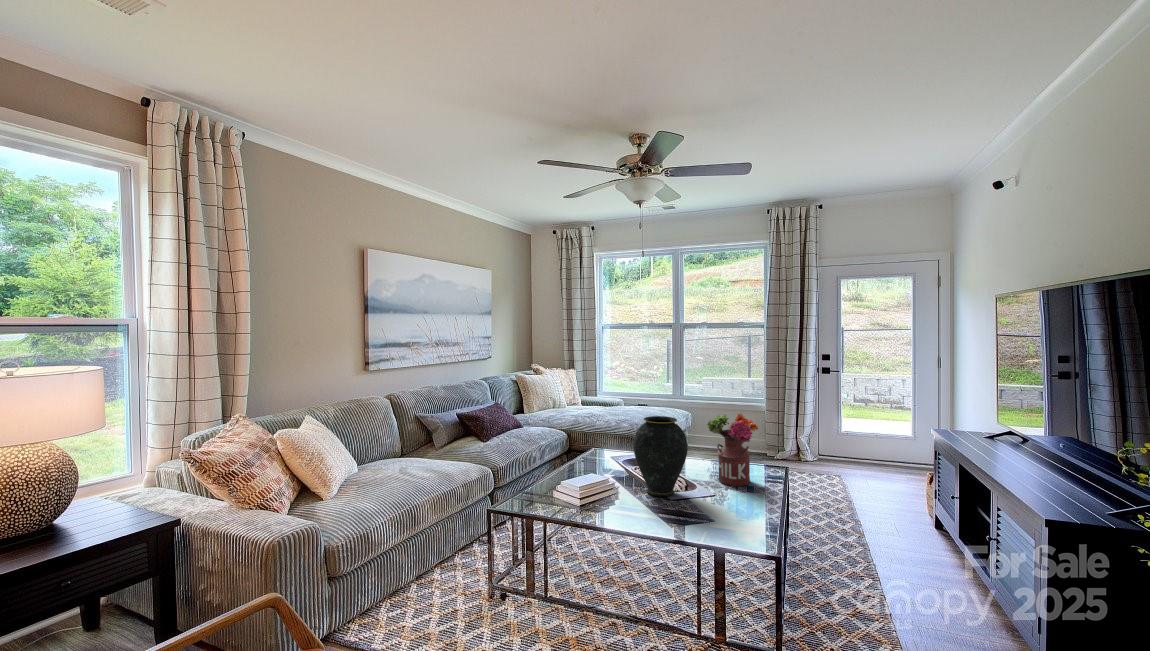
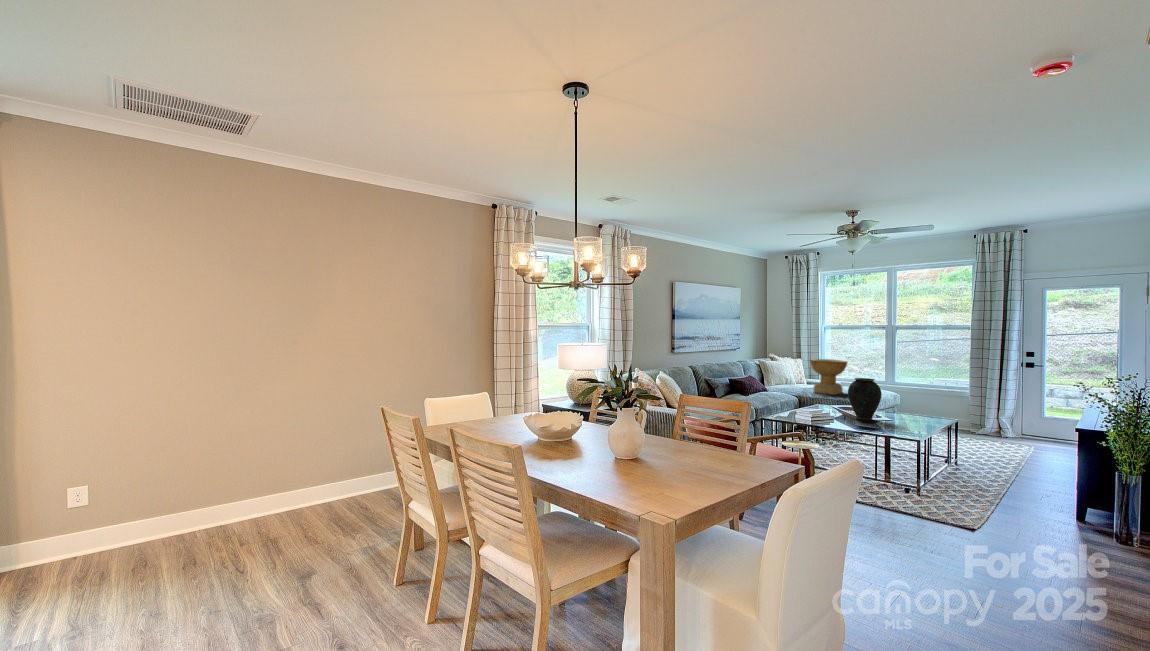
decorative bowl: none [581,371,629,424] -> present [810,359,847,395]
flower arrangement: present [707,413,758,486] -> none [896,380,931,421]

